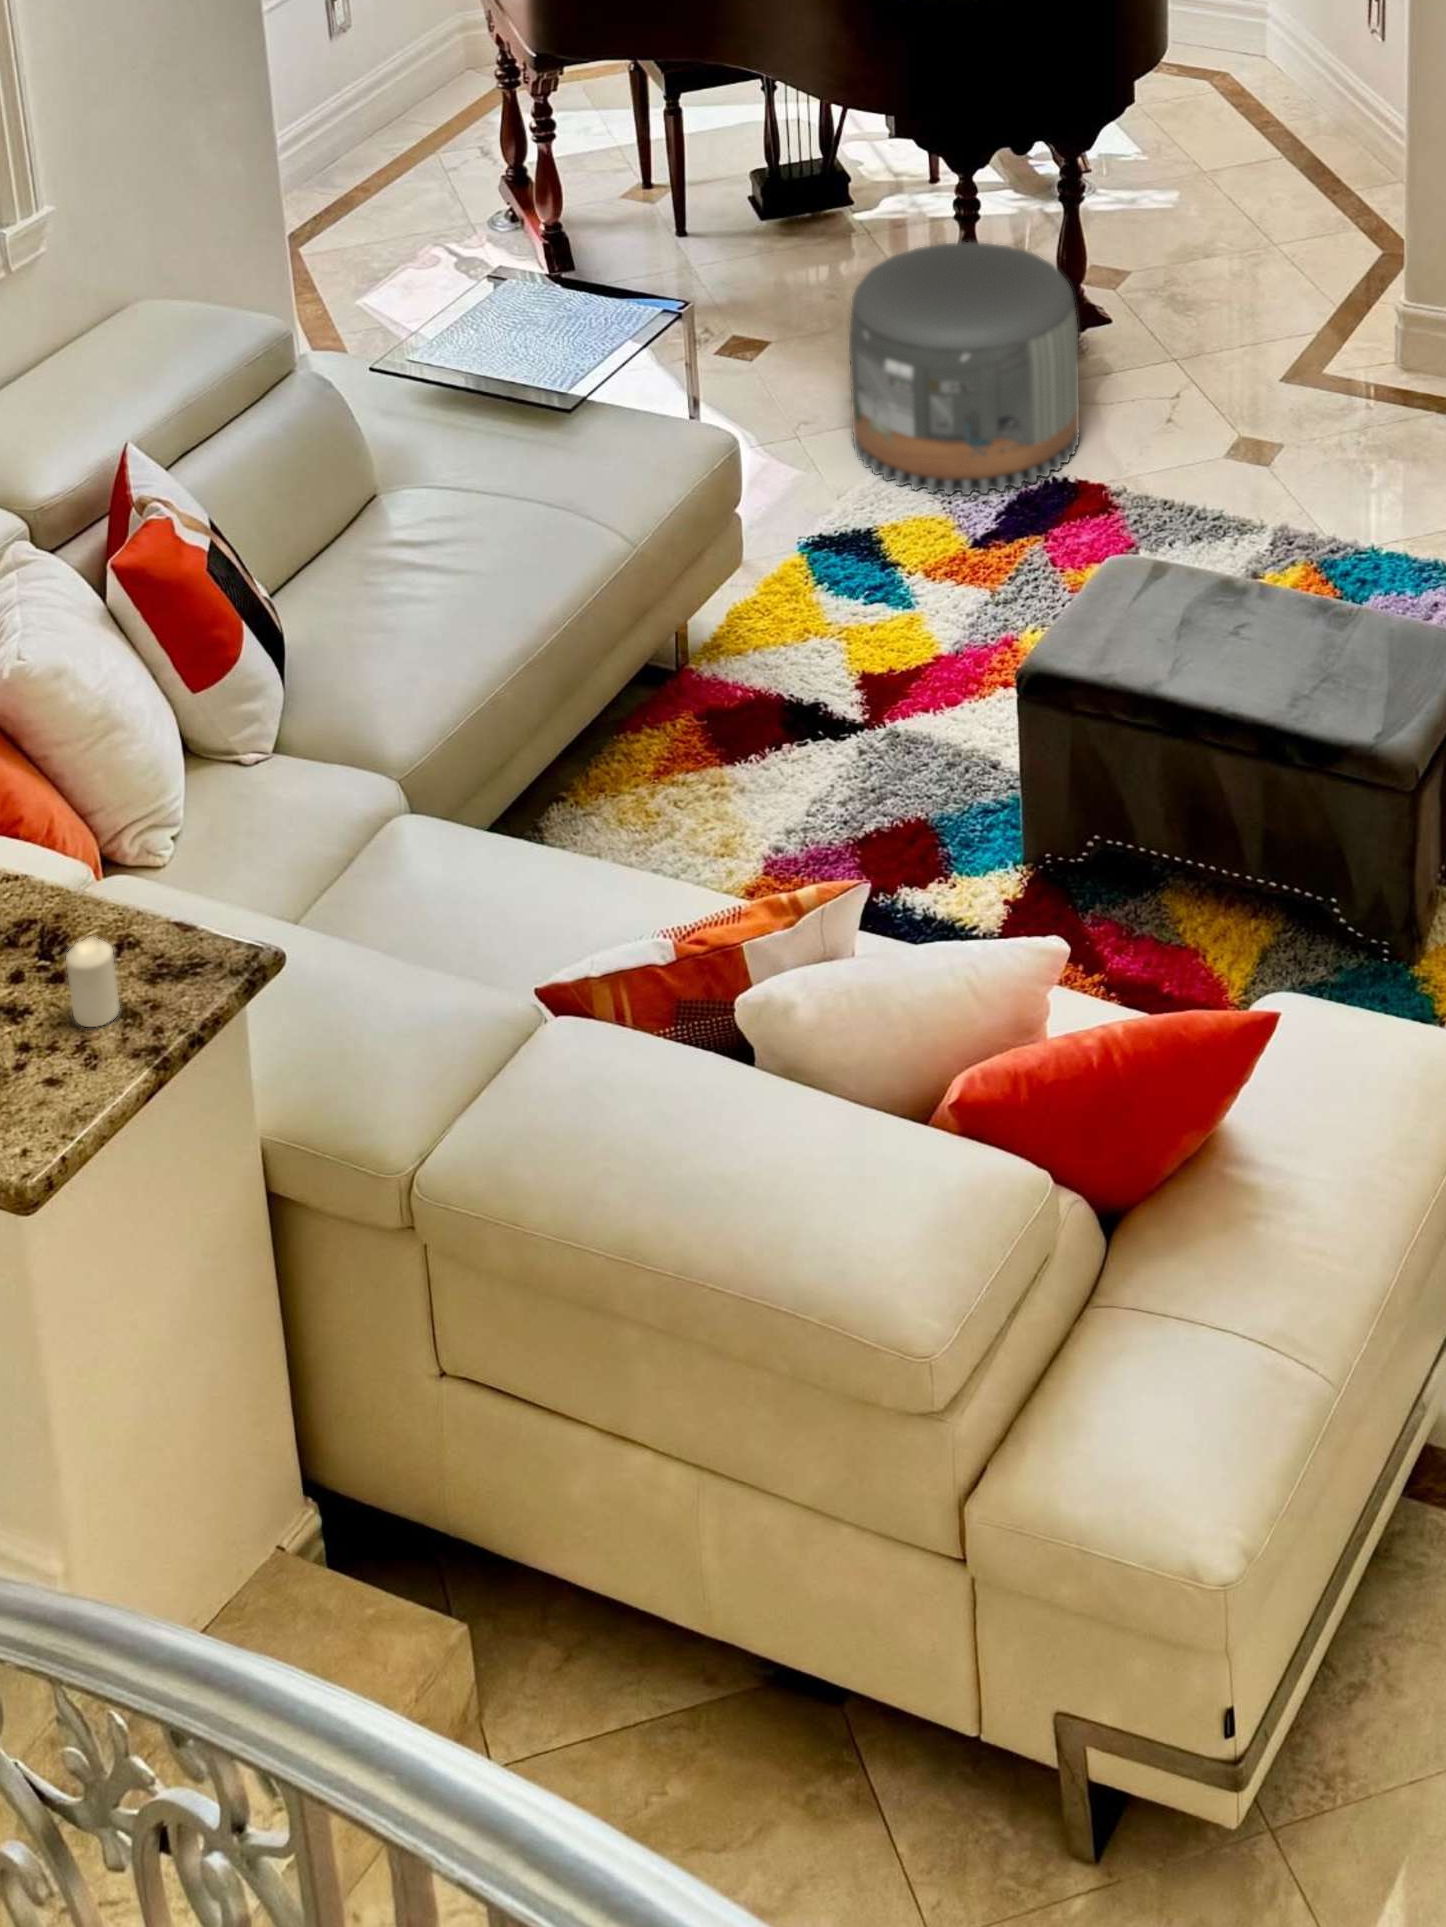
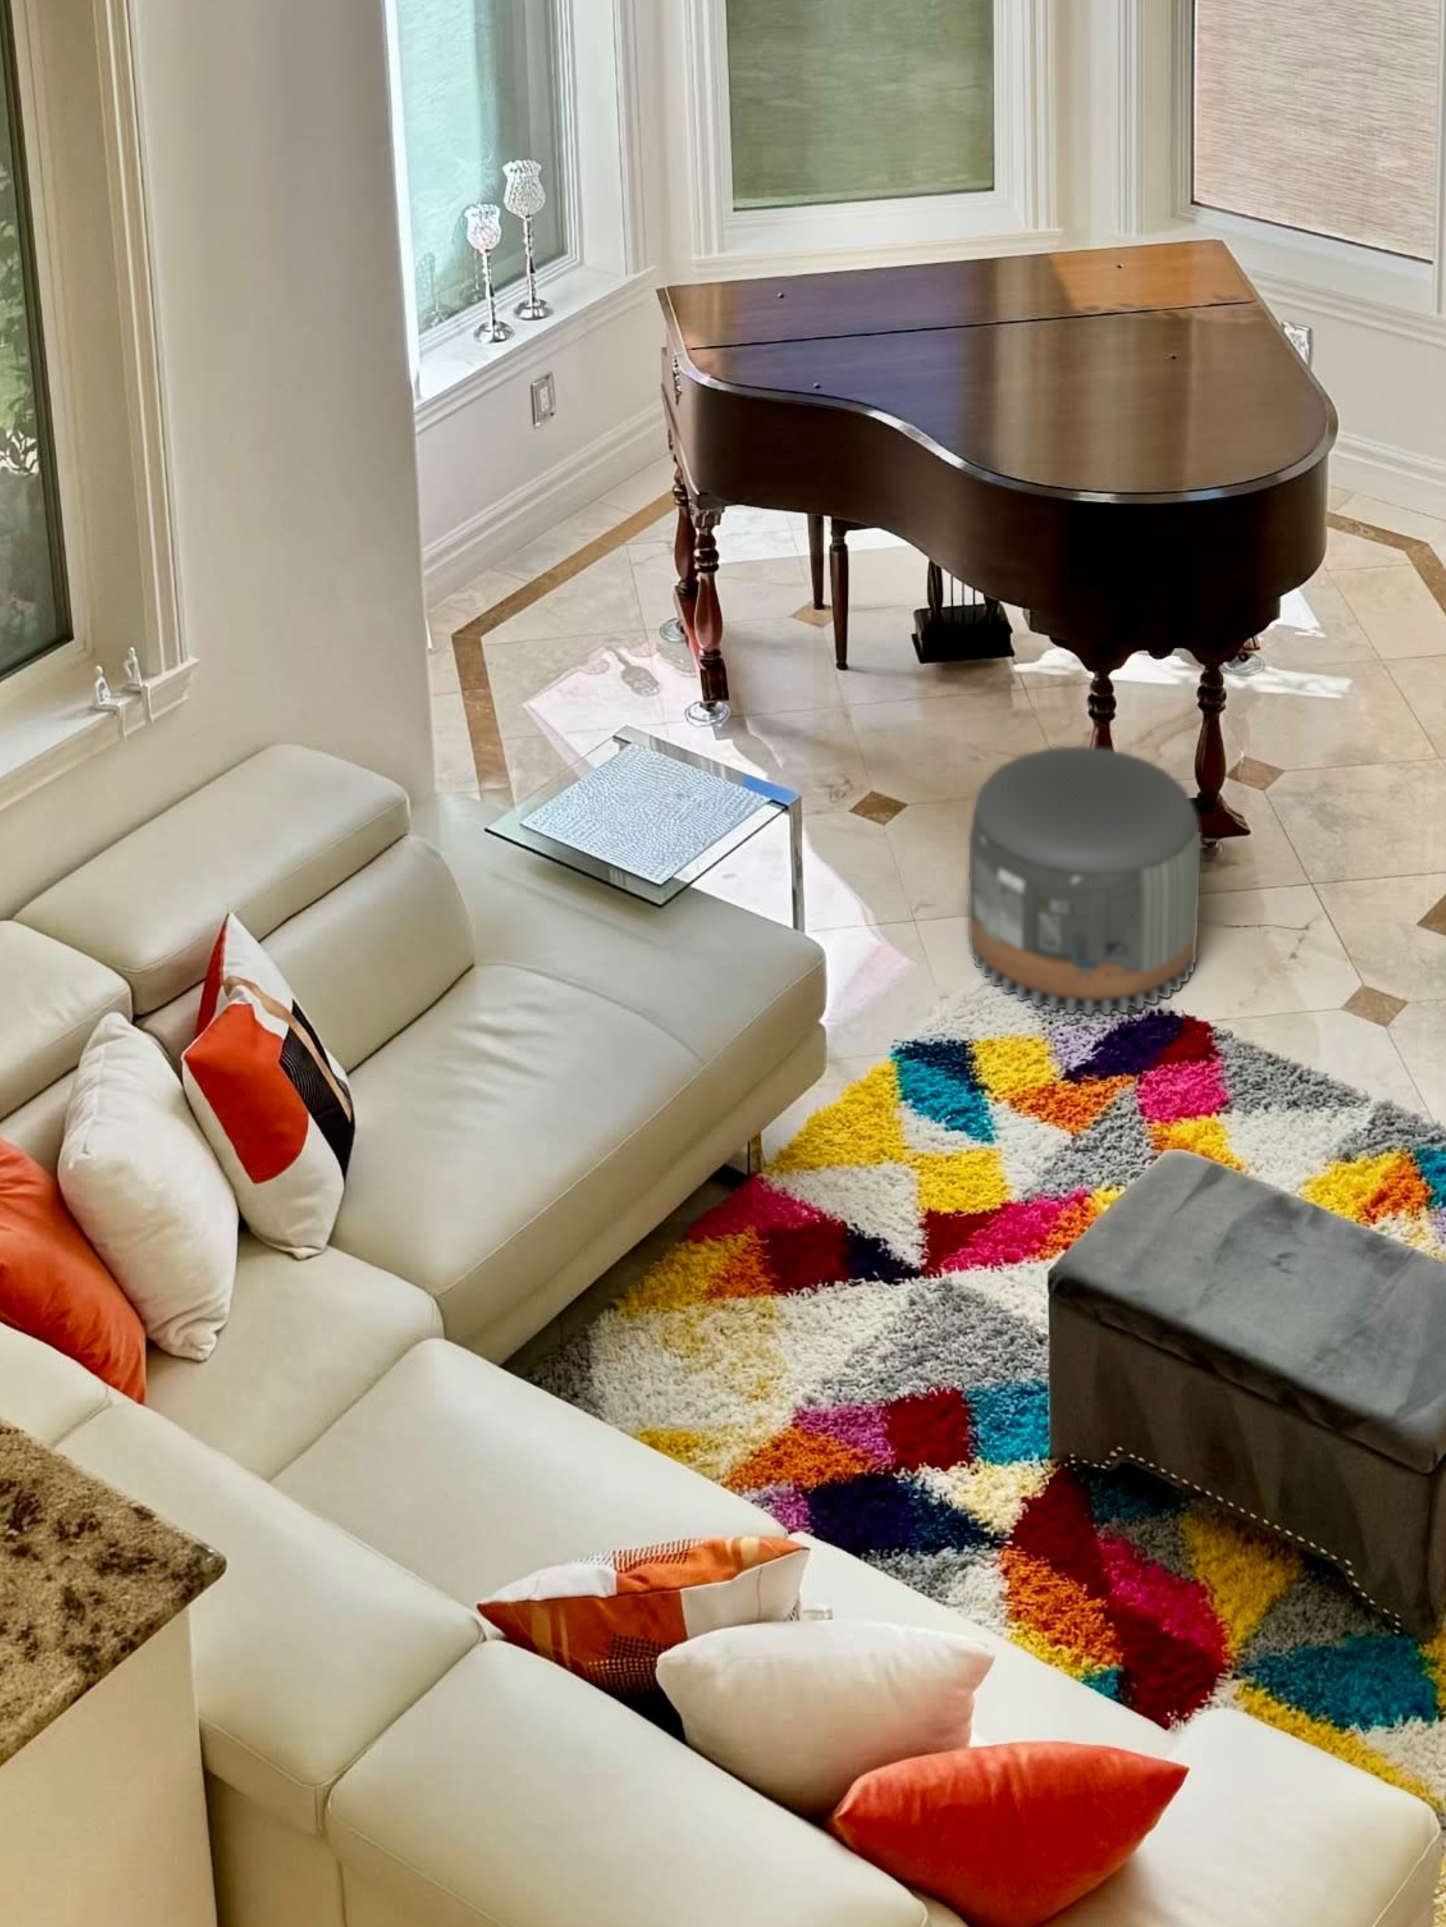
candle: present [66,937,120,1027] -> none [23,1525,69,1612]

